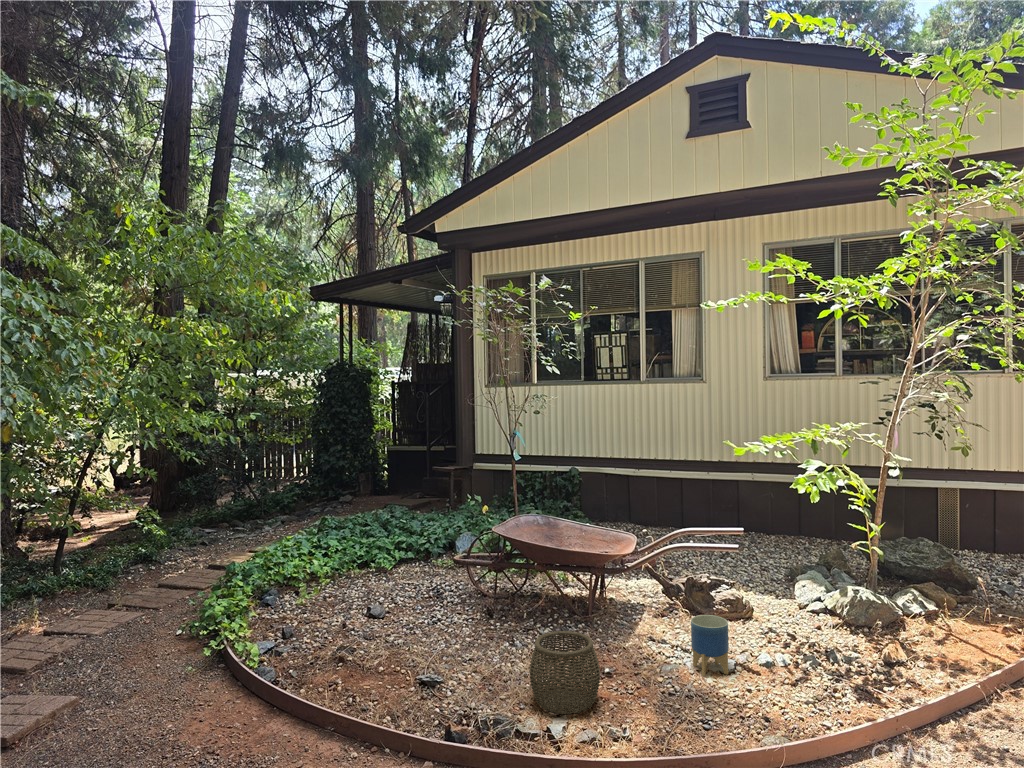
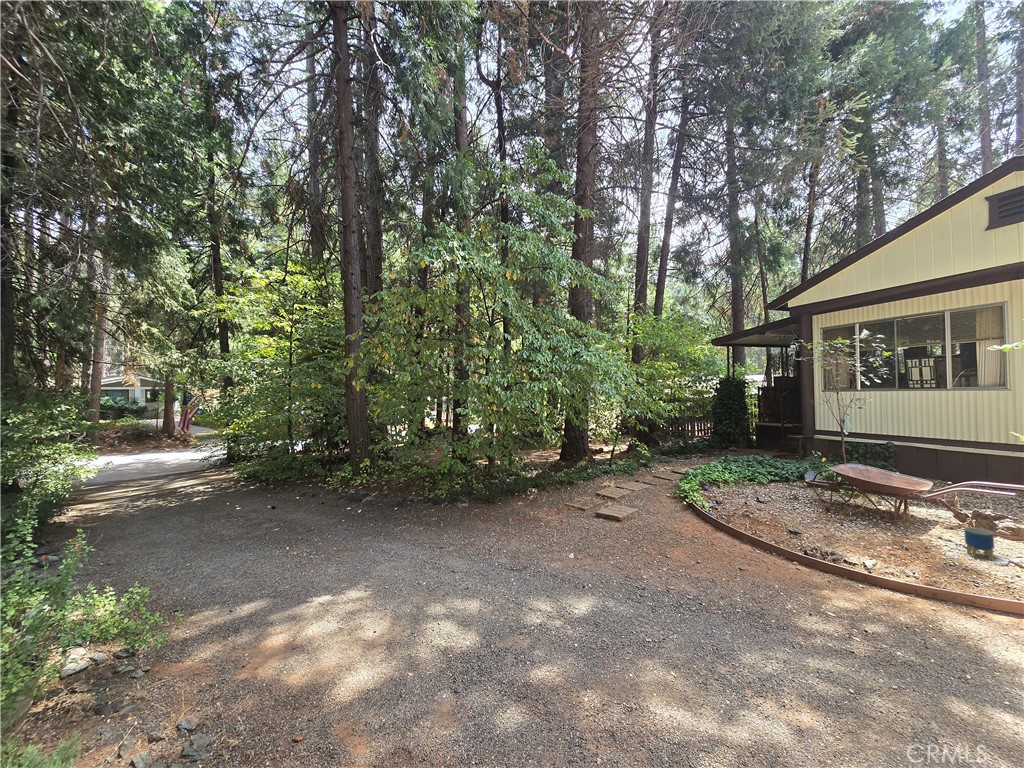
woven basket: present [529,631,600,715] -> none [852,518,896,555]

